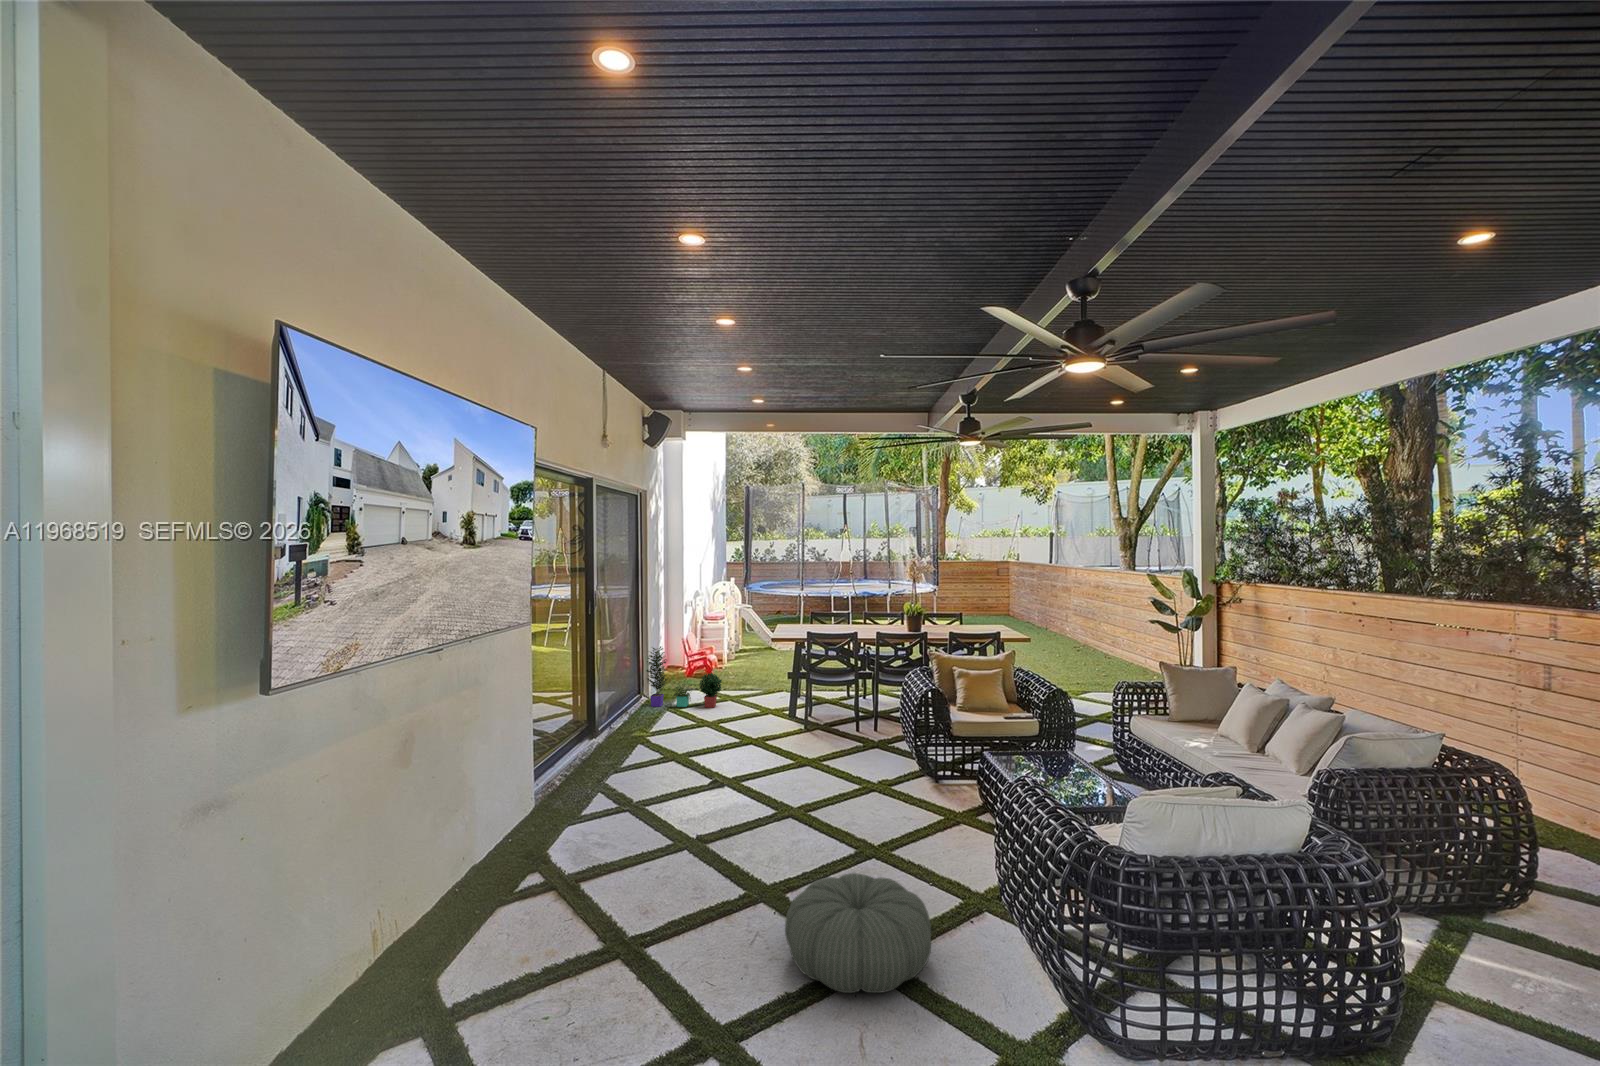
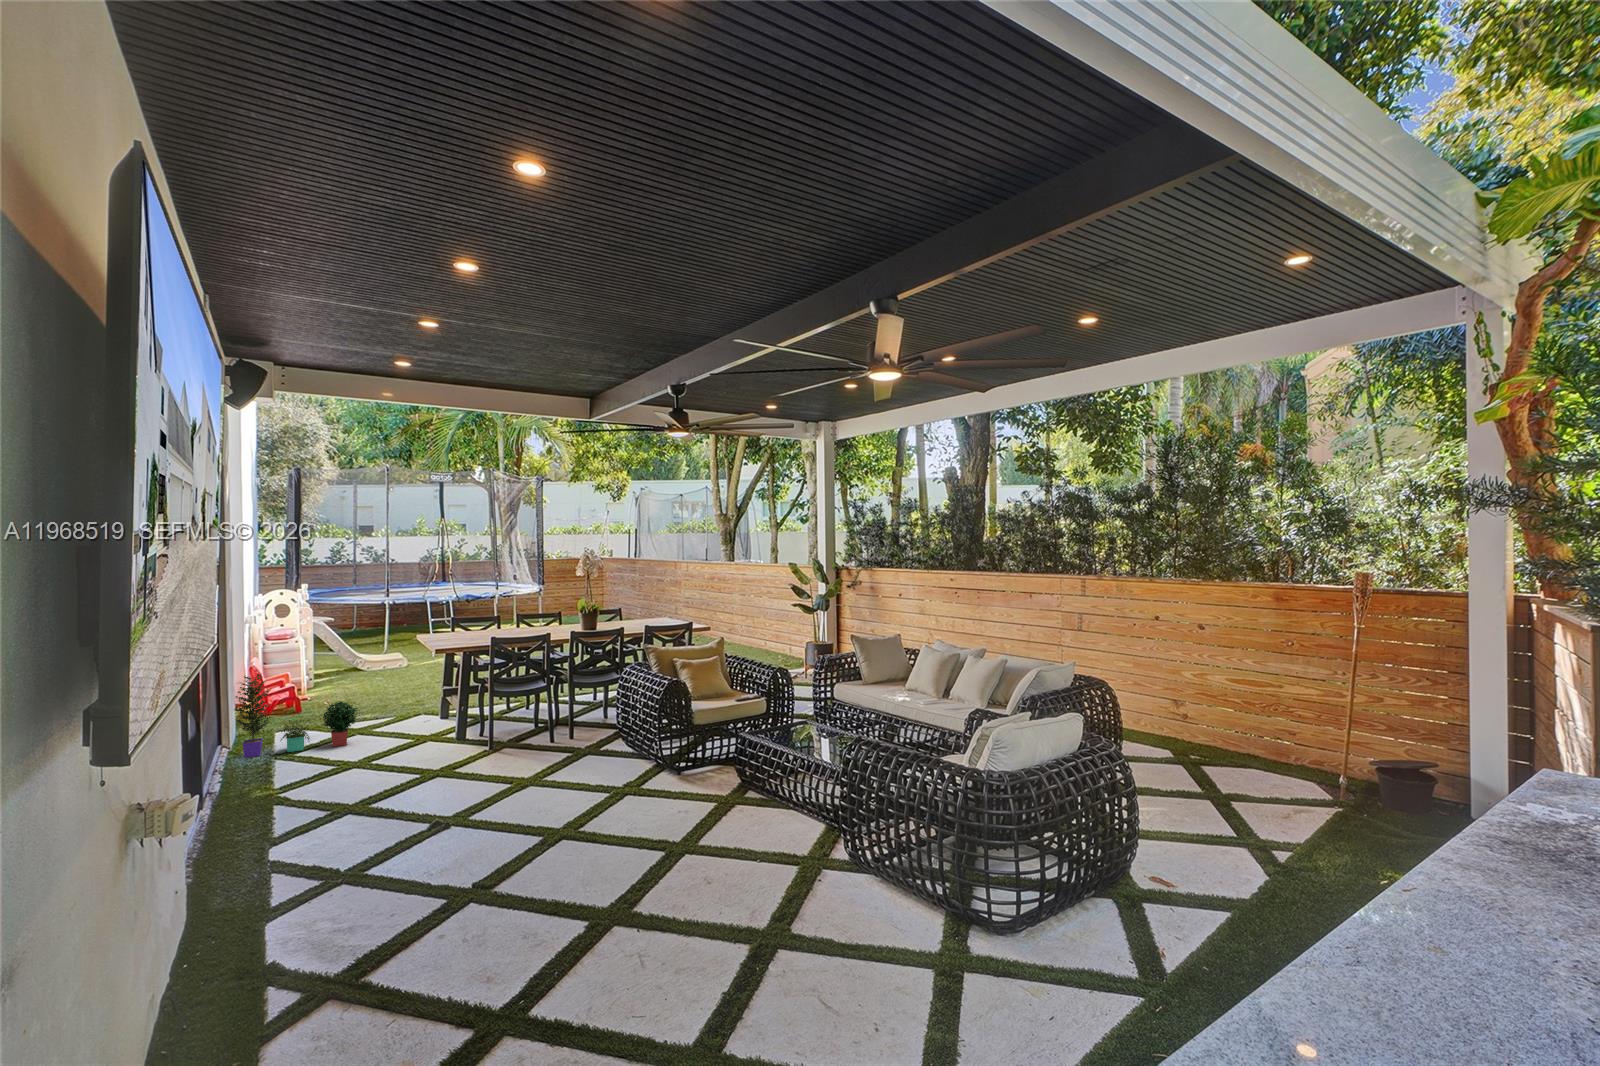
pouf: present [785,873,931,993] -> none [680,859,830,977]

